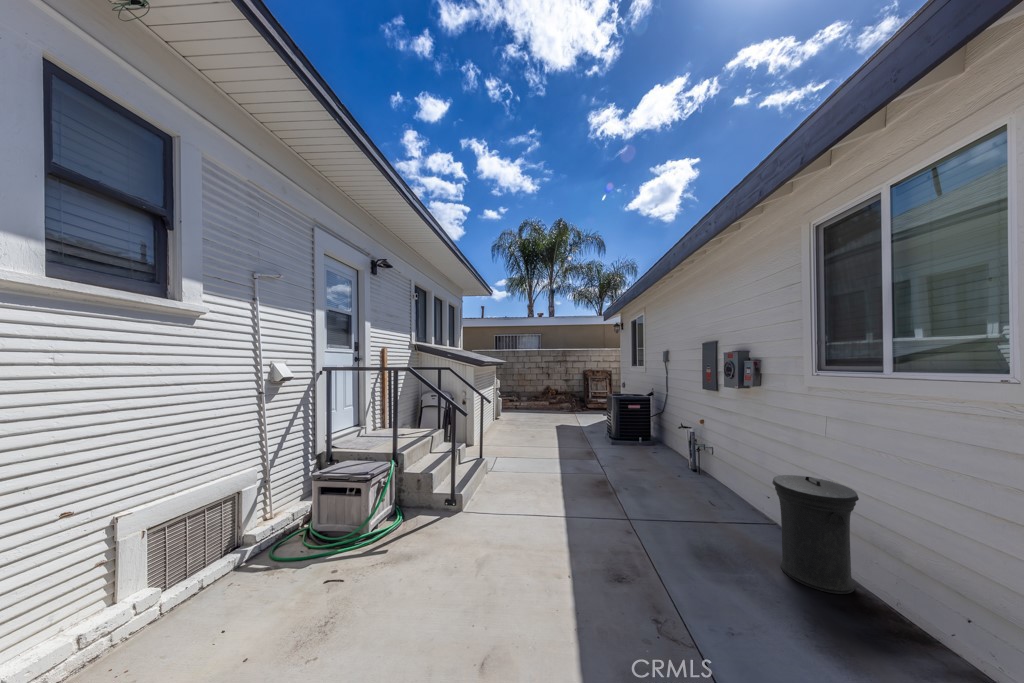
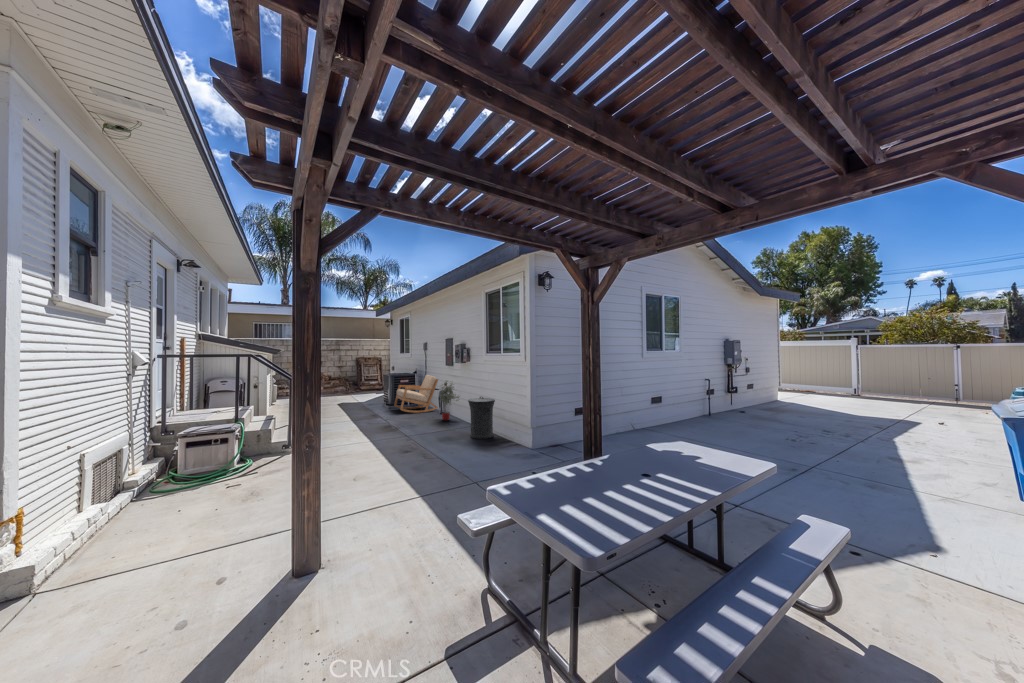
chair: none [619,400,689,459] -> present [394,375,438,413]
potted tree: none [691,417,737,491] -> present [440,381,459,421]

